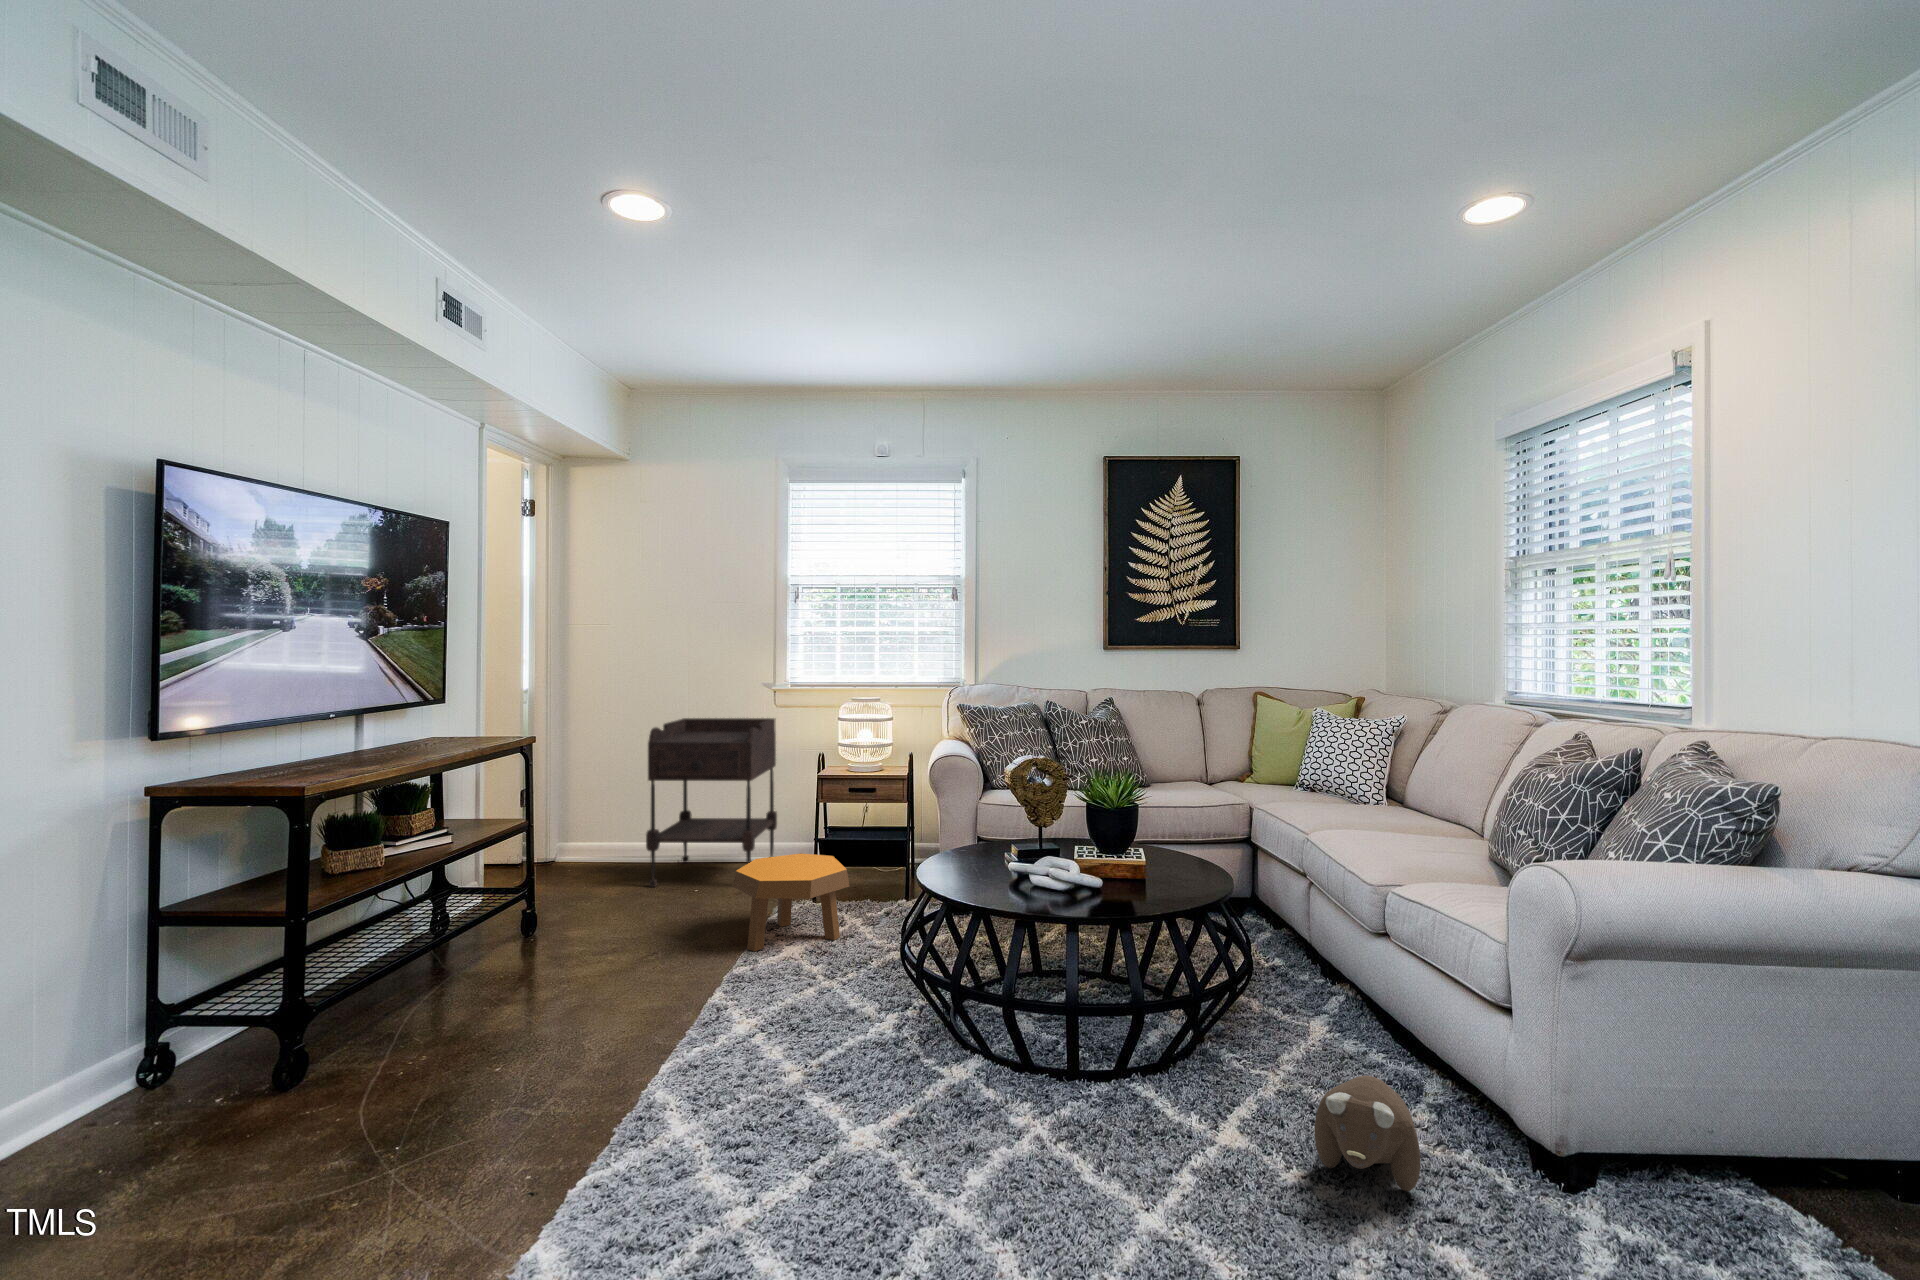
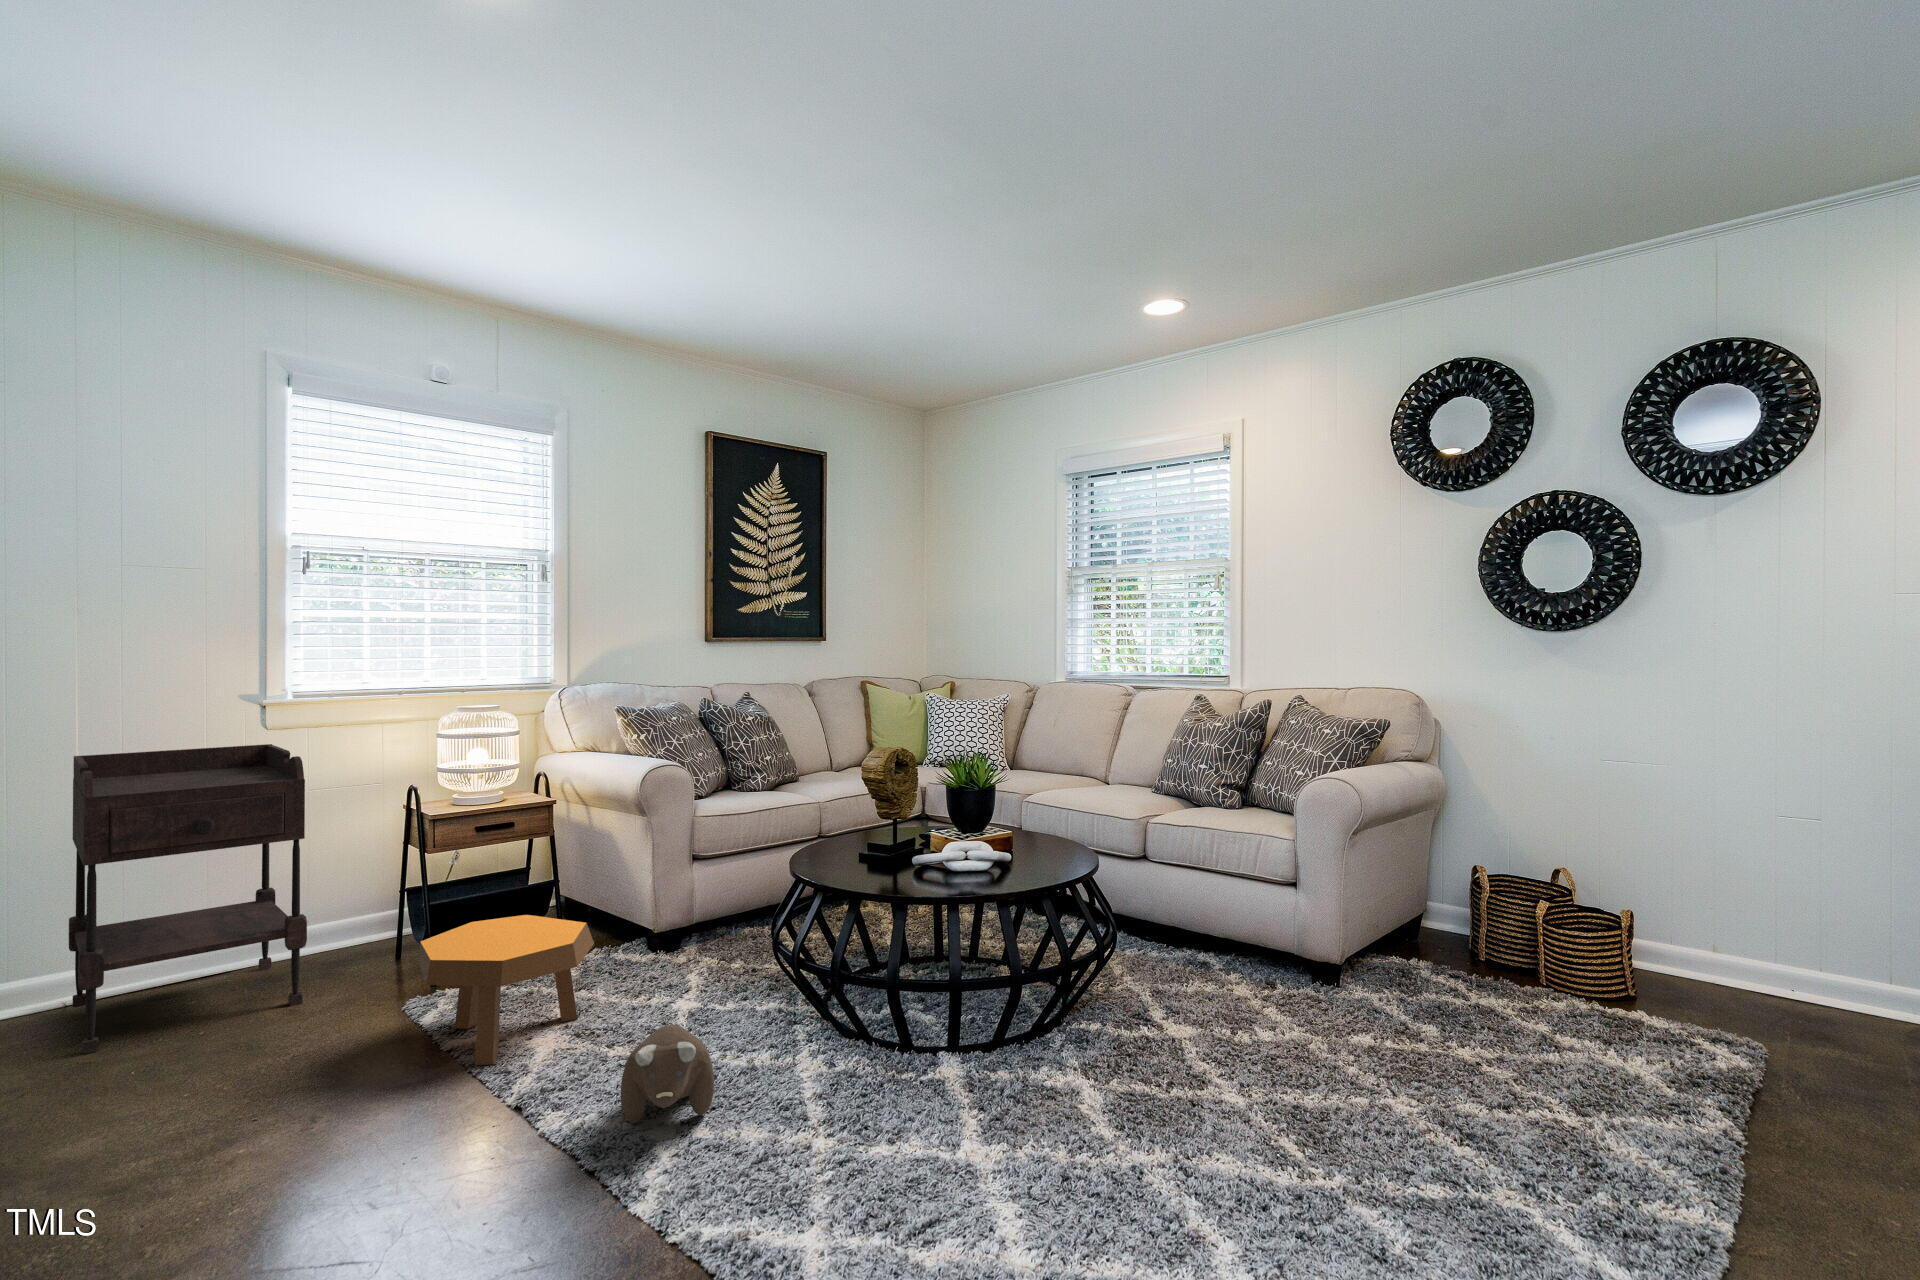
plush toy: present [1315,1076,1421,1191] -> present [620,1025,714,1123]

